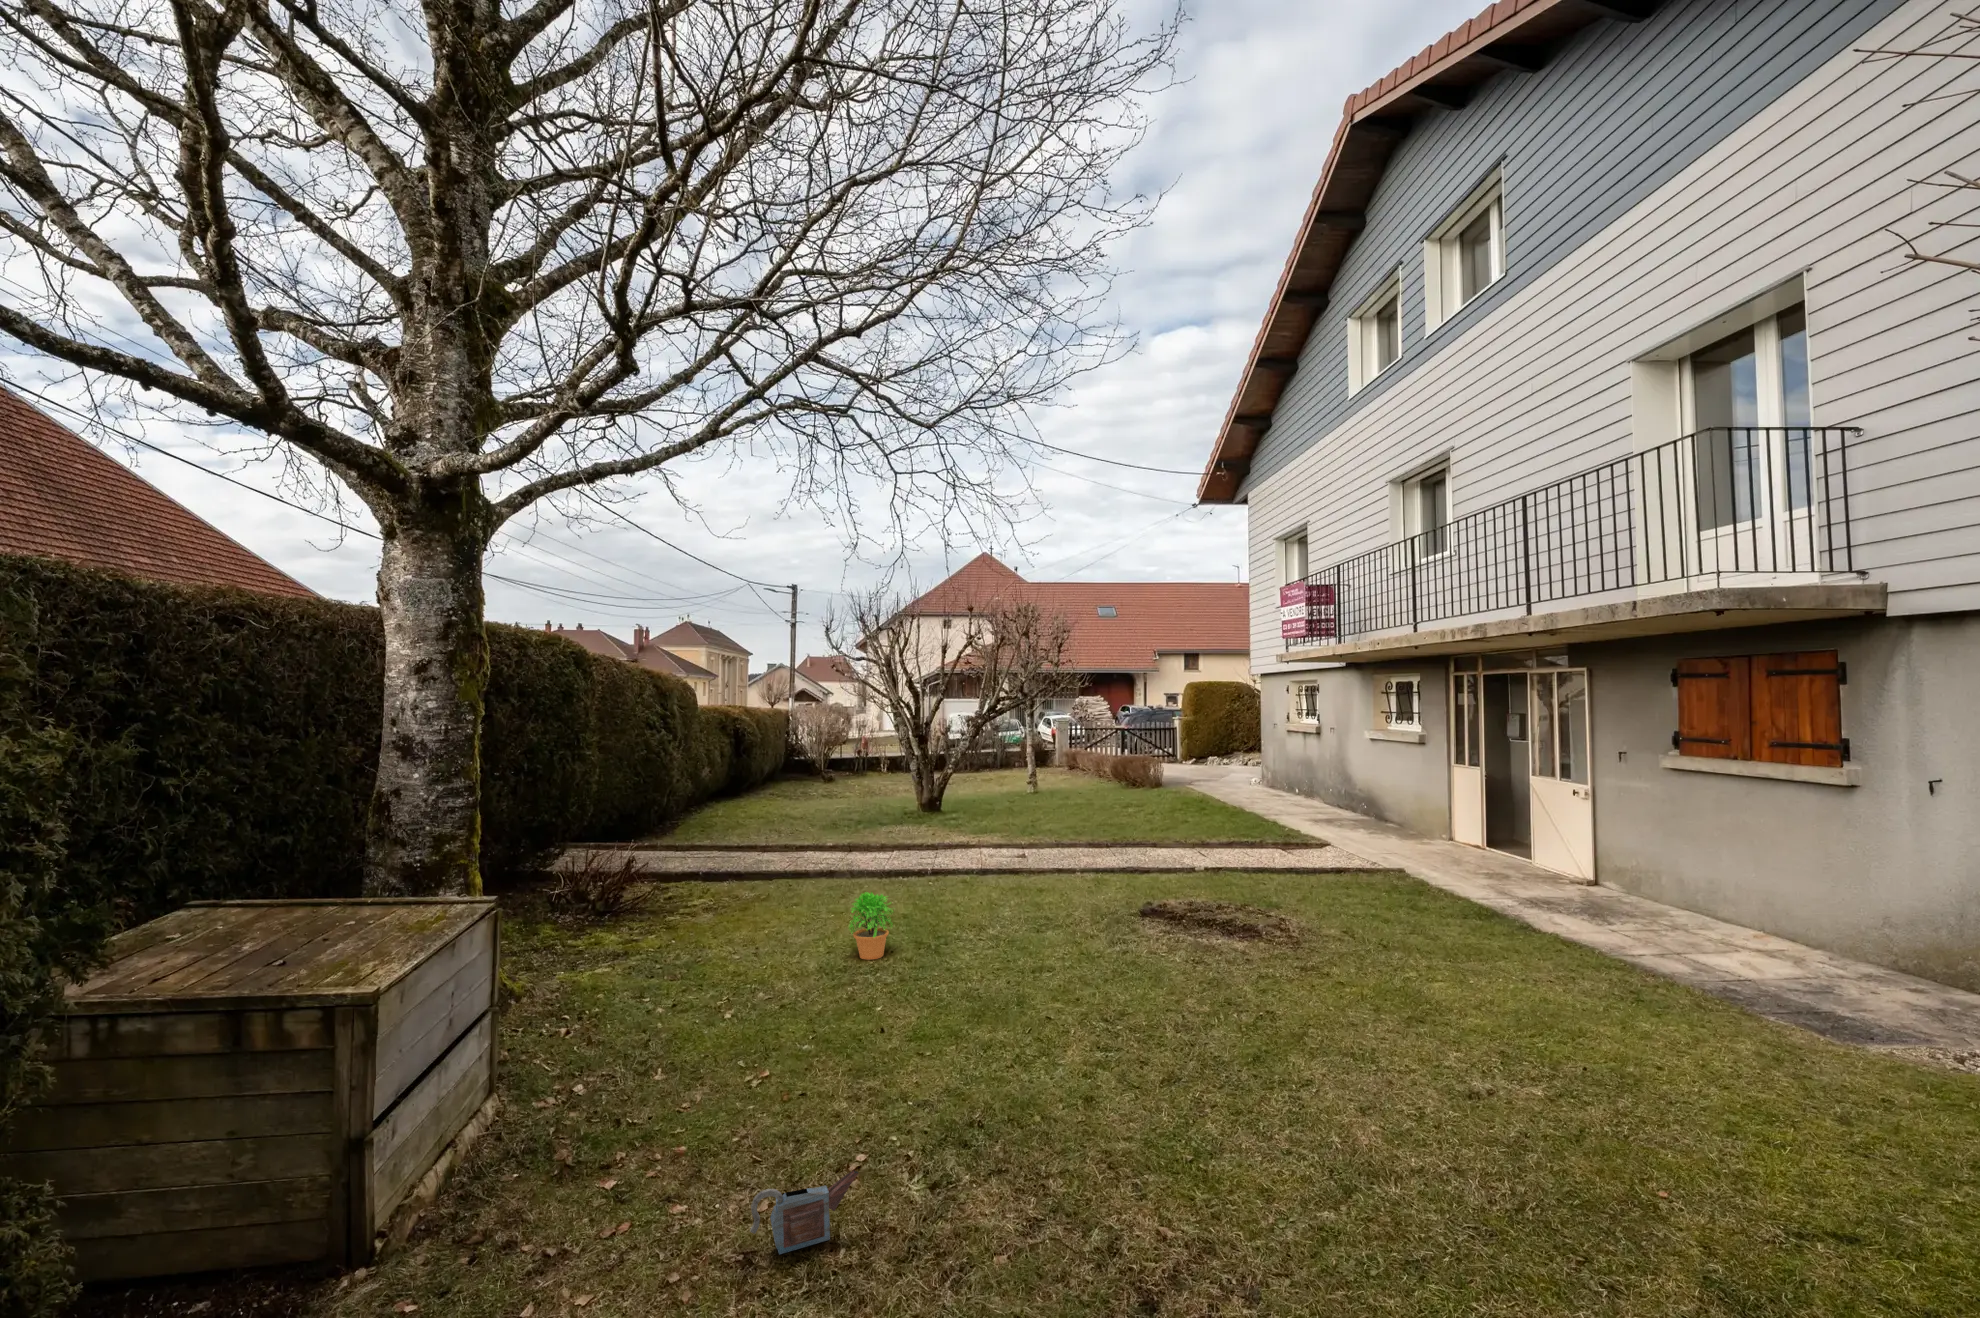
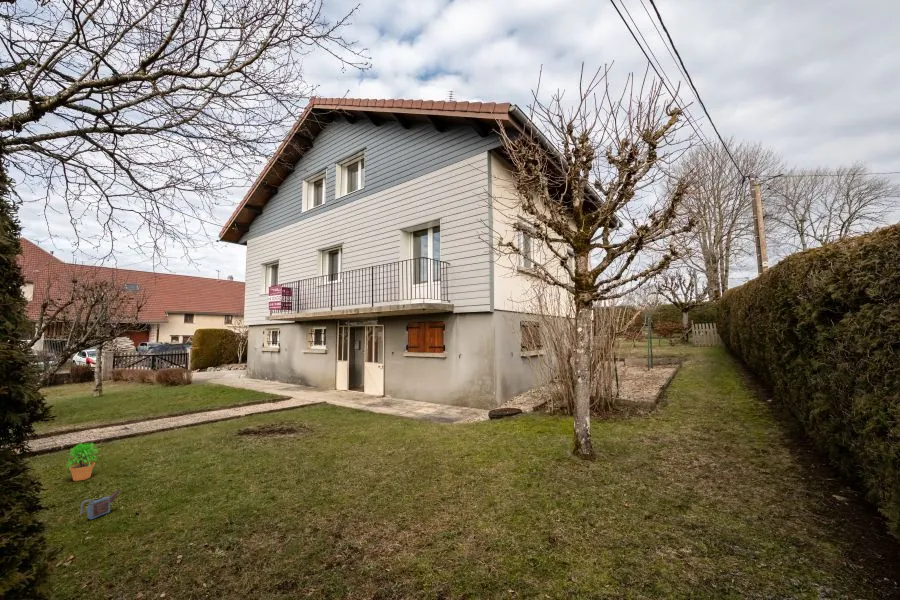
watering can: present [750,1170,858,1255] -> present [80,489,120,519]

